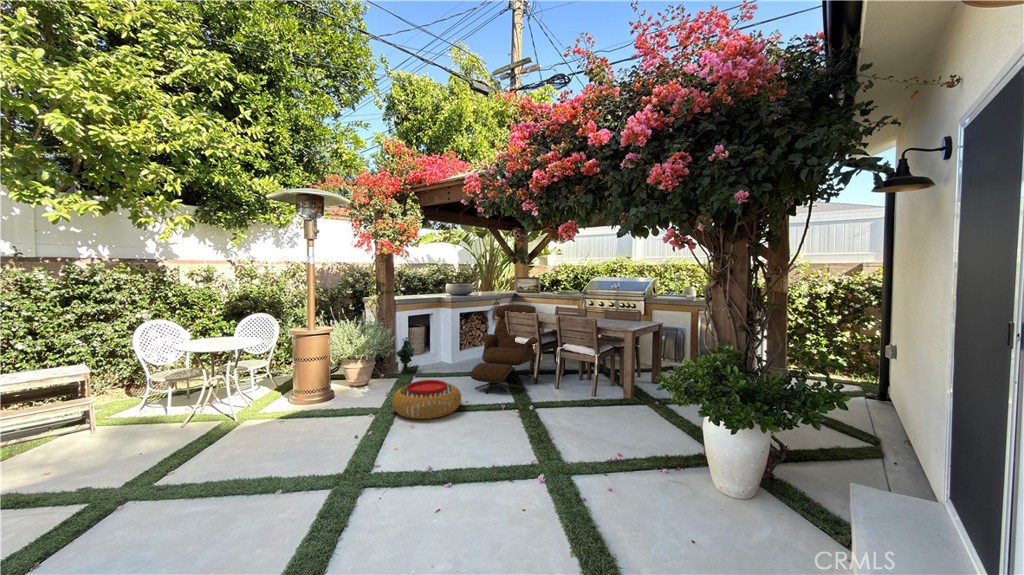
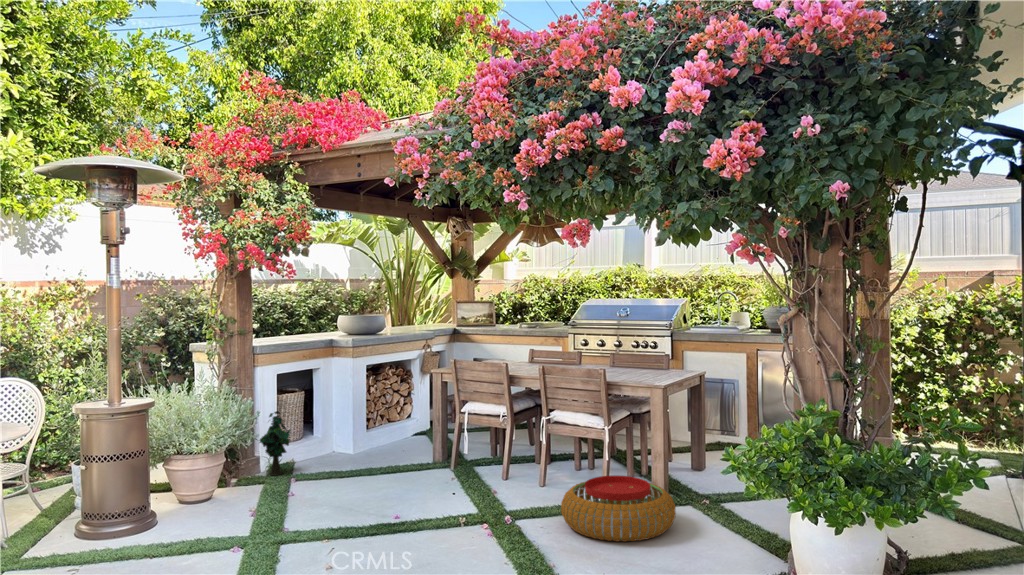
lounge chair: present [471,304,538,394] -> none [399,348,510,502]
pouf: present [392,380,461,419] -> present [561,476,676,542]

